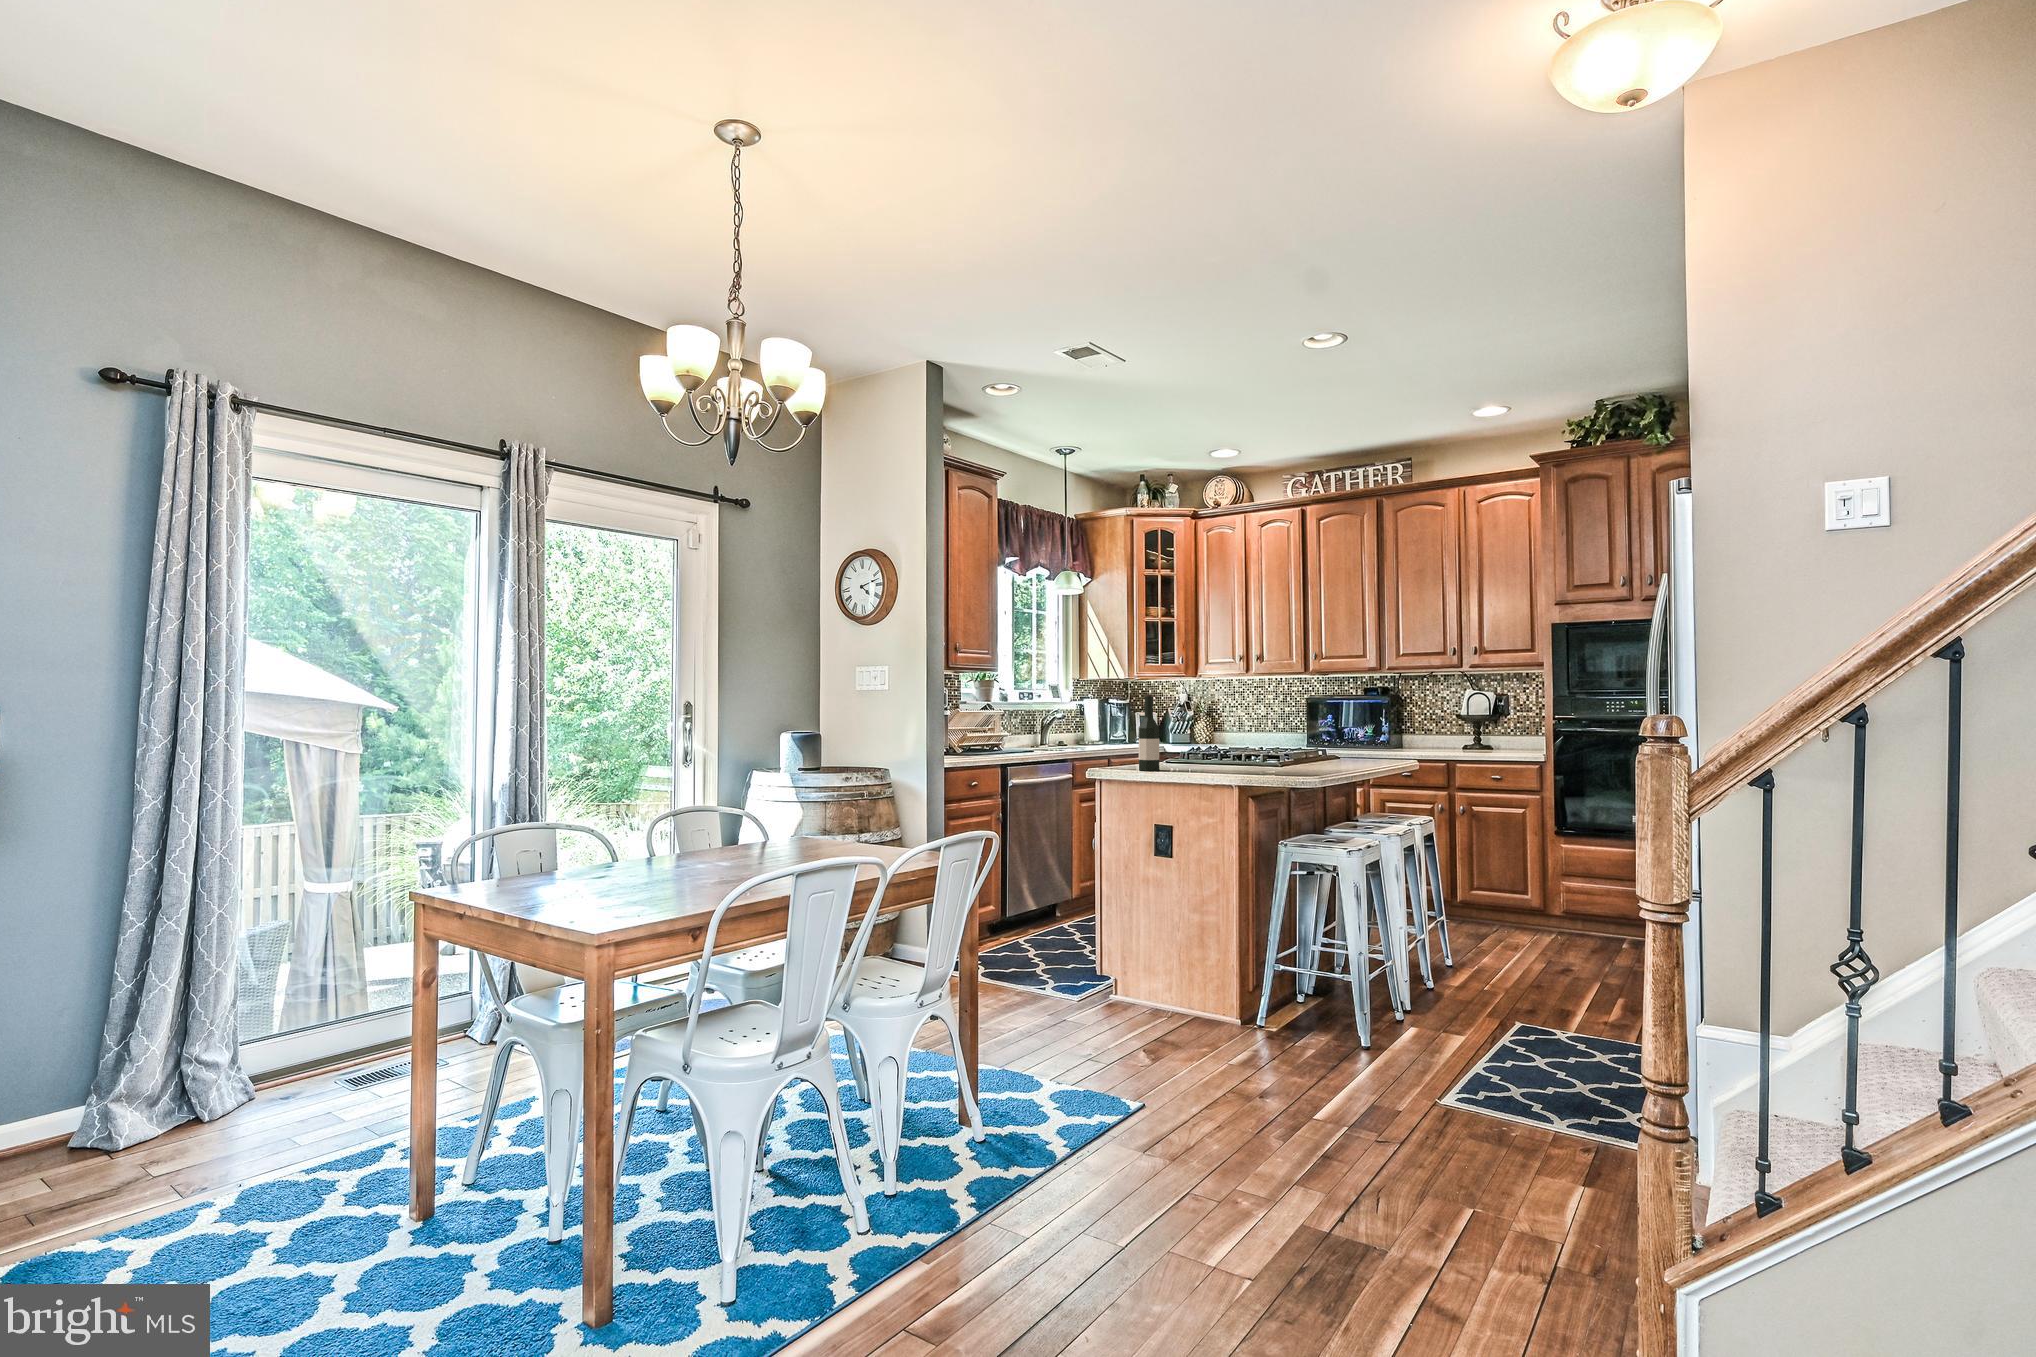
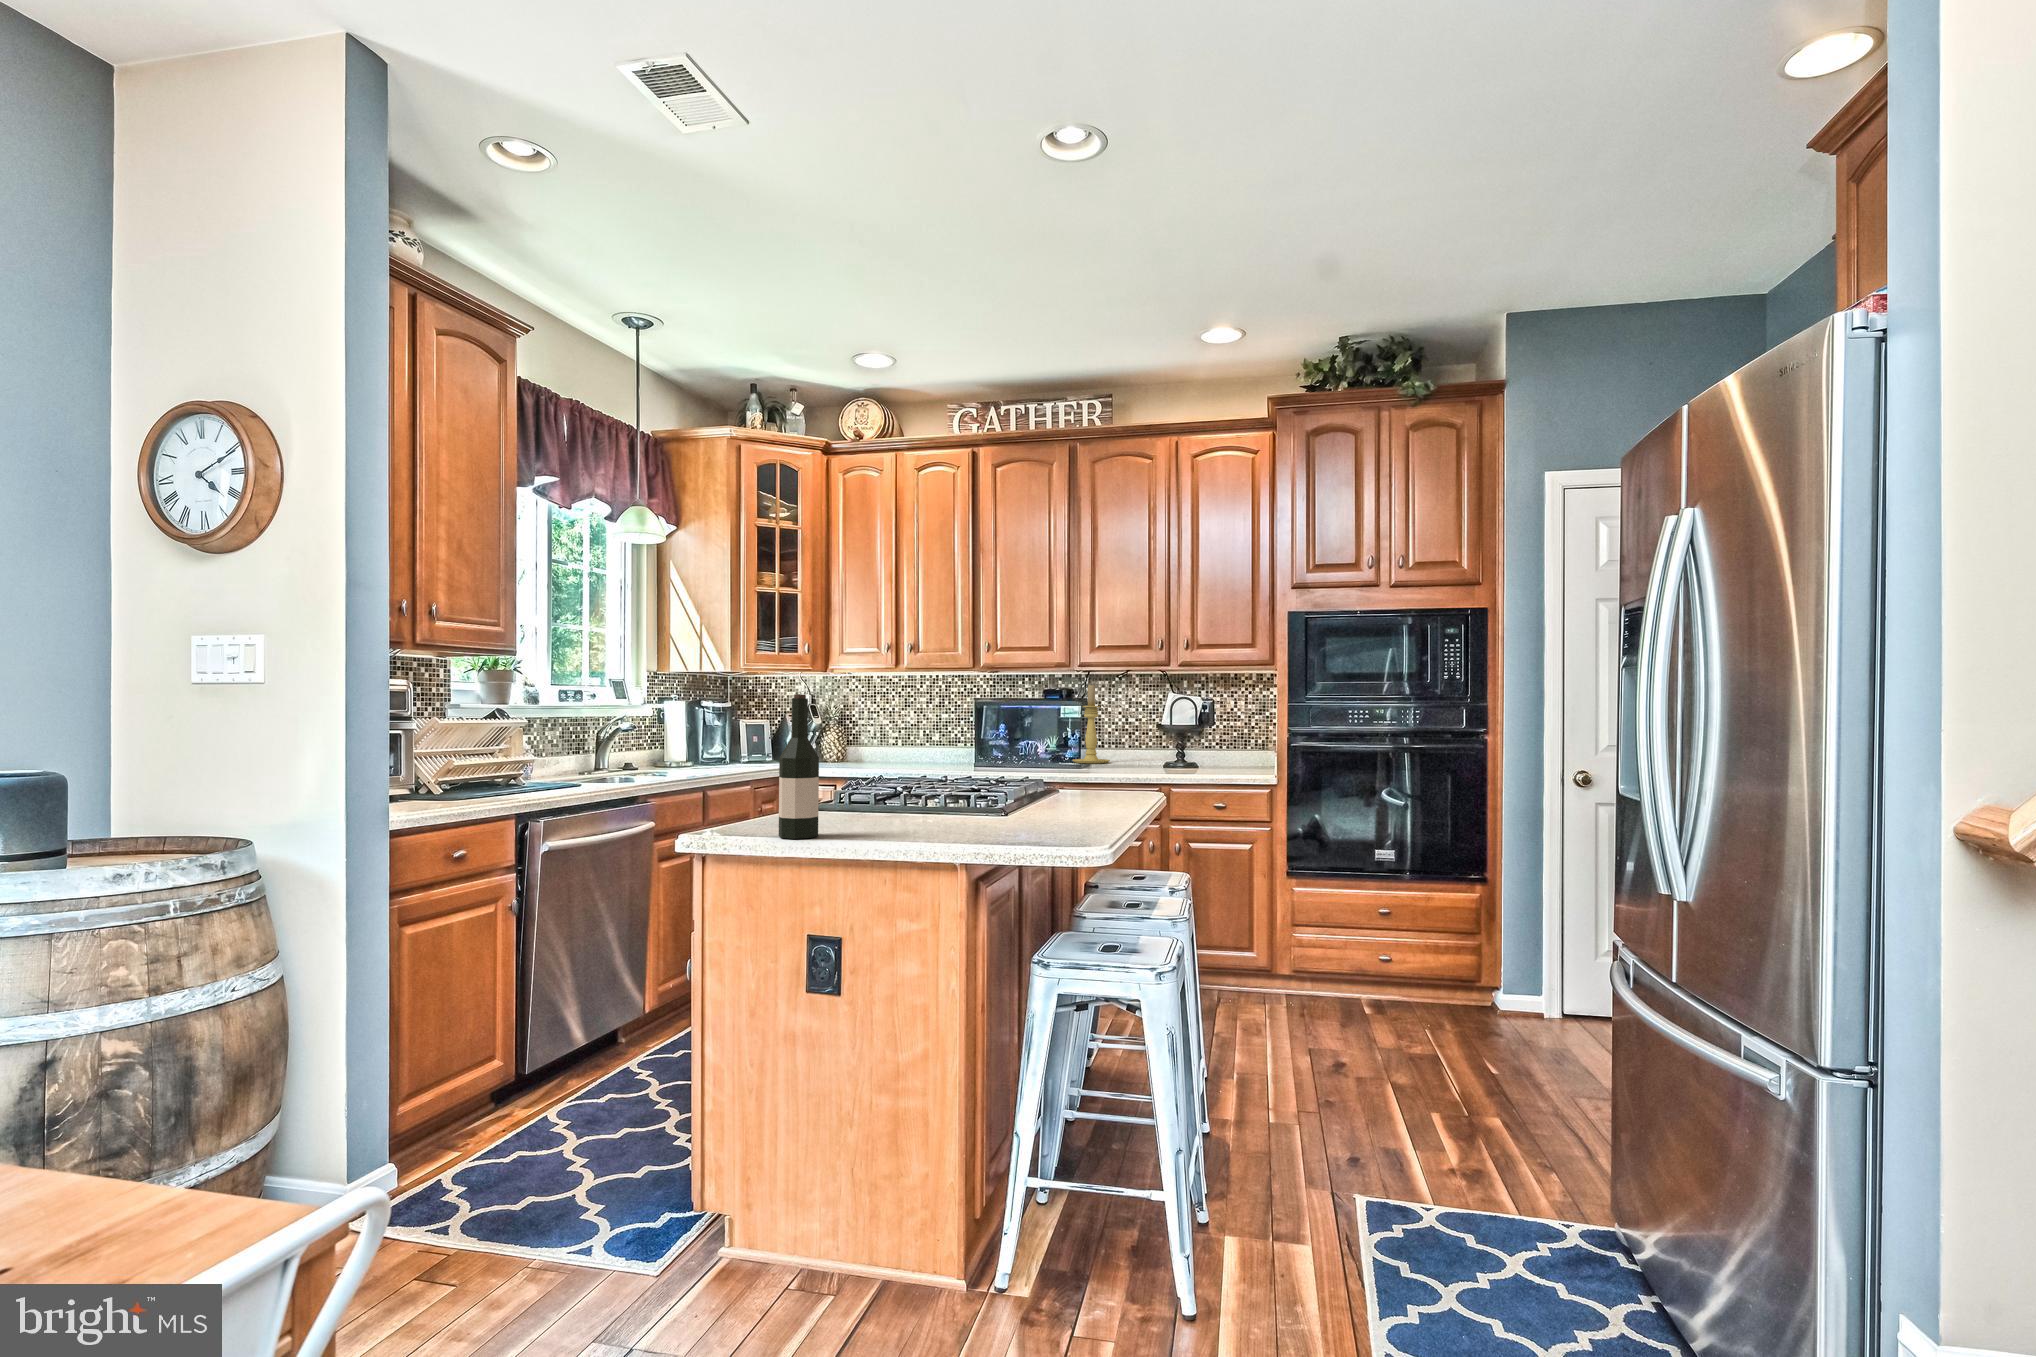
candle holder: none [1381,685,1413,747] -> present [1073,685,1110,763]

